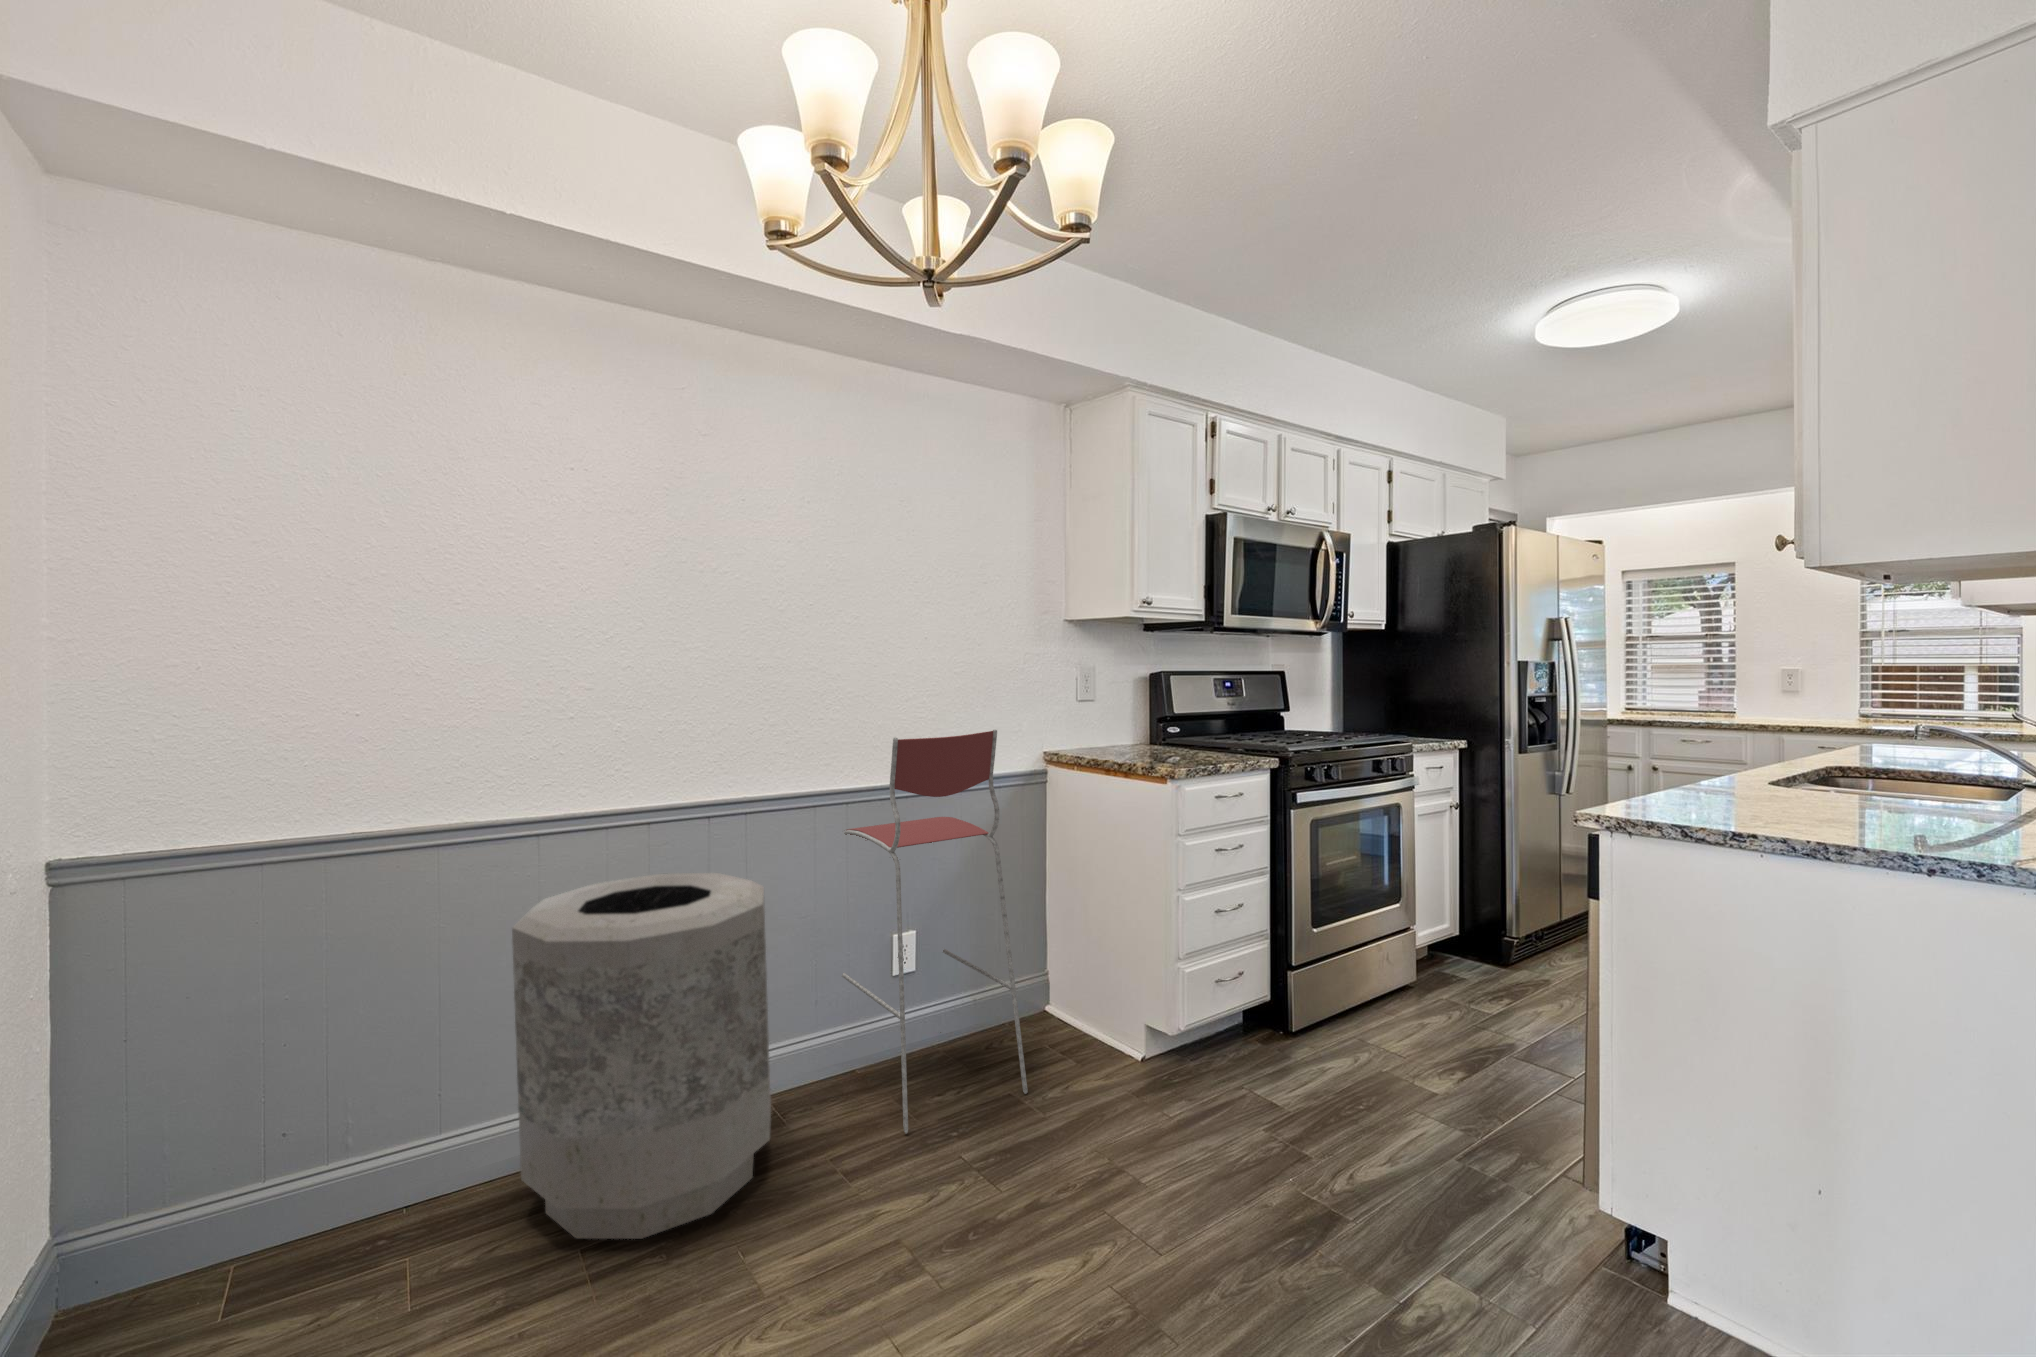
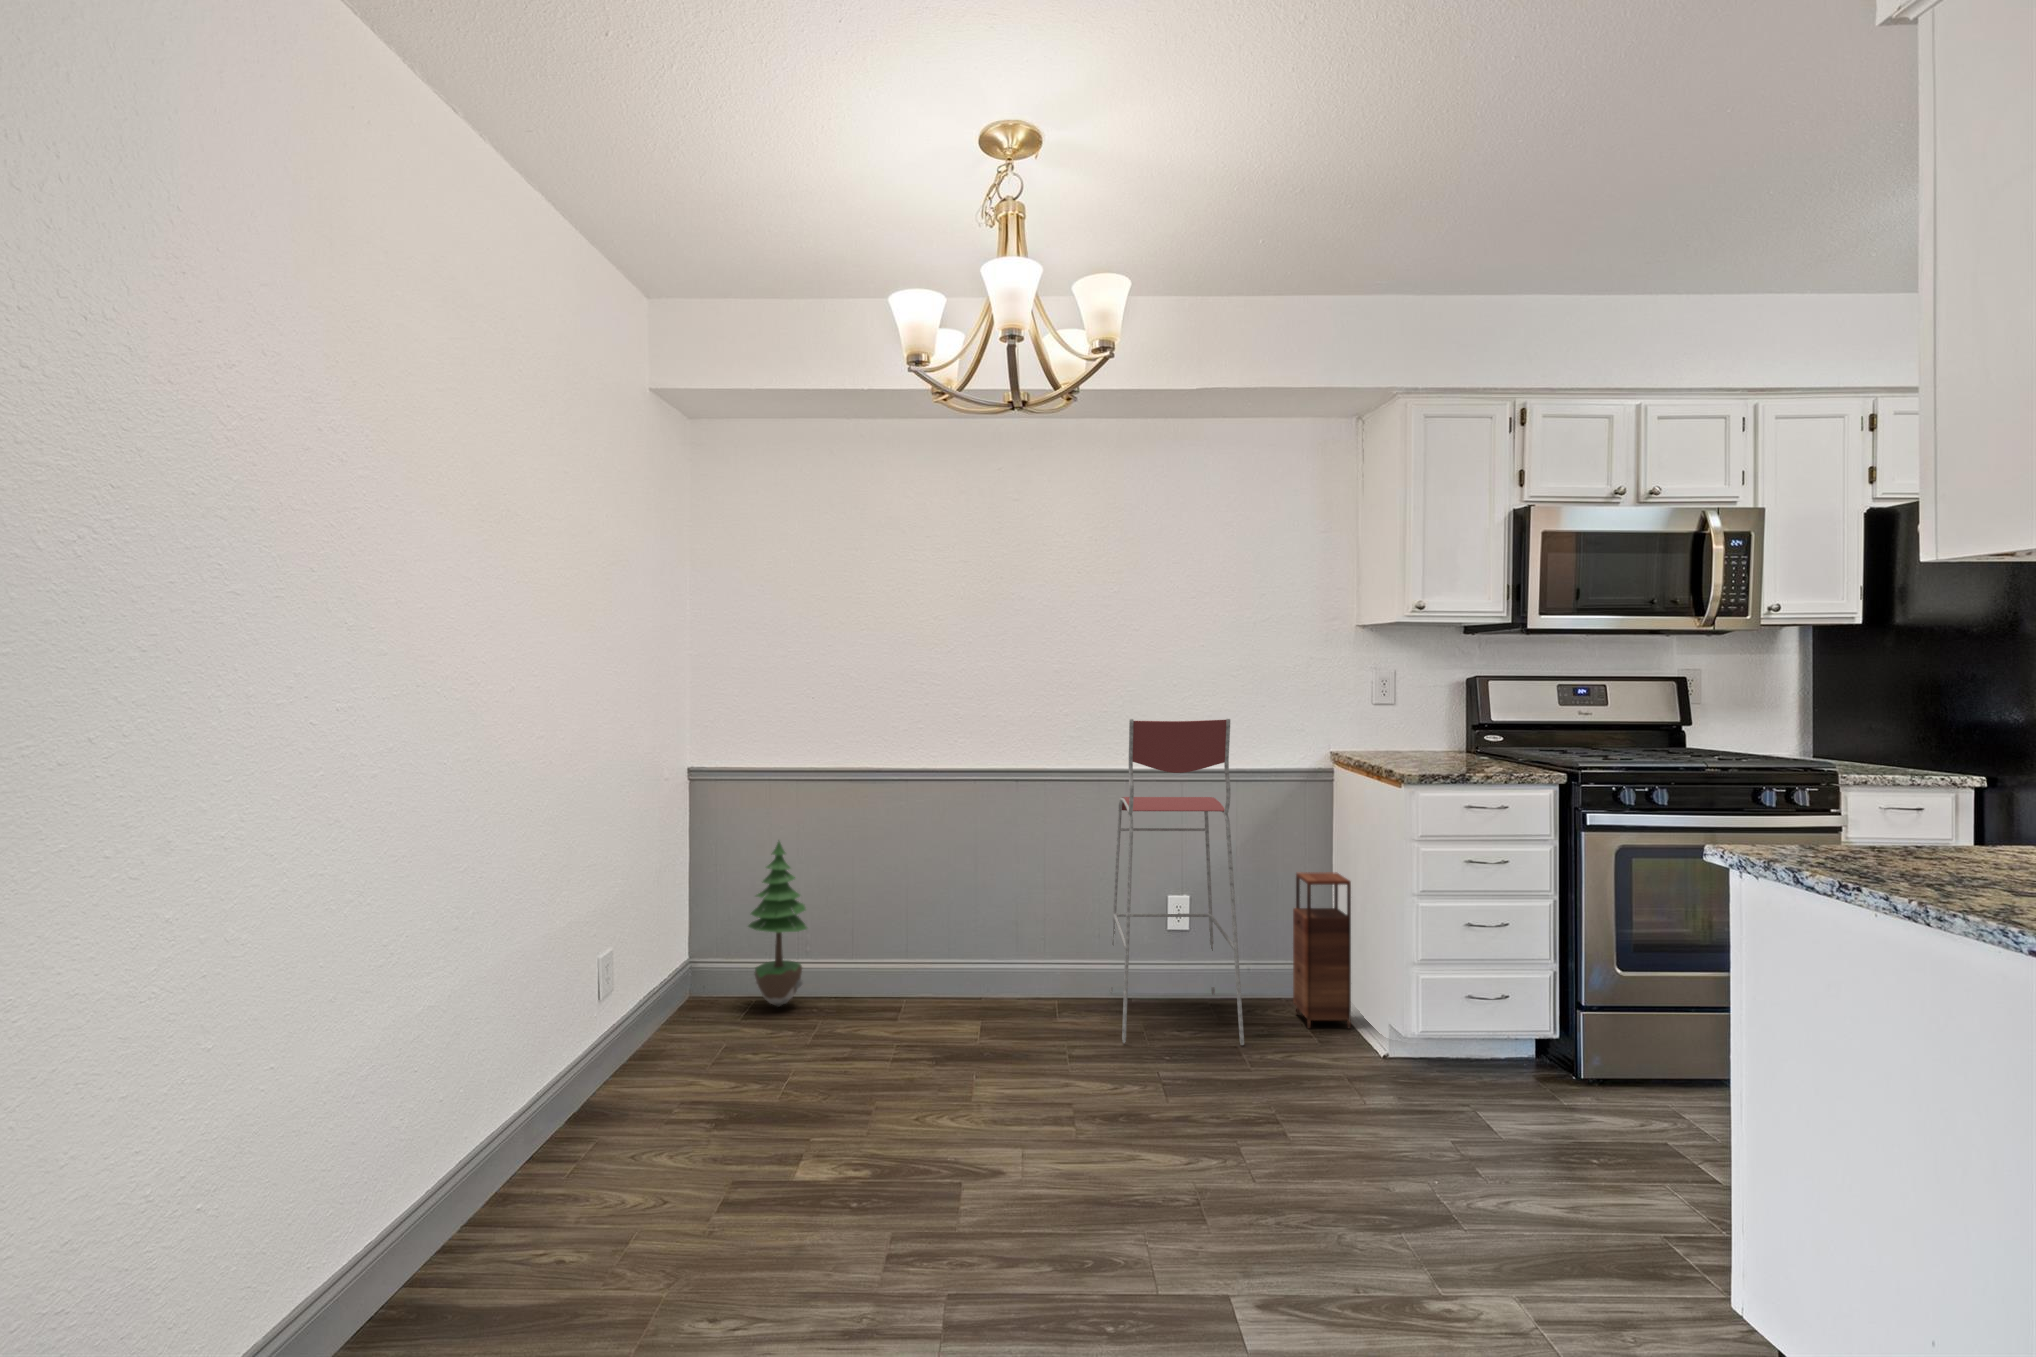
trash can: present [512,873,771,1239] -> none [861,811,1030,1048]
storage cabinet: none [1032,879,1099,1051] -> present [1293,872,1351,1029]
potted tree: none [283,969,406,1239] -> present [748,842,807,1007]

